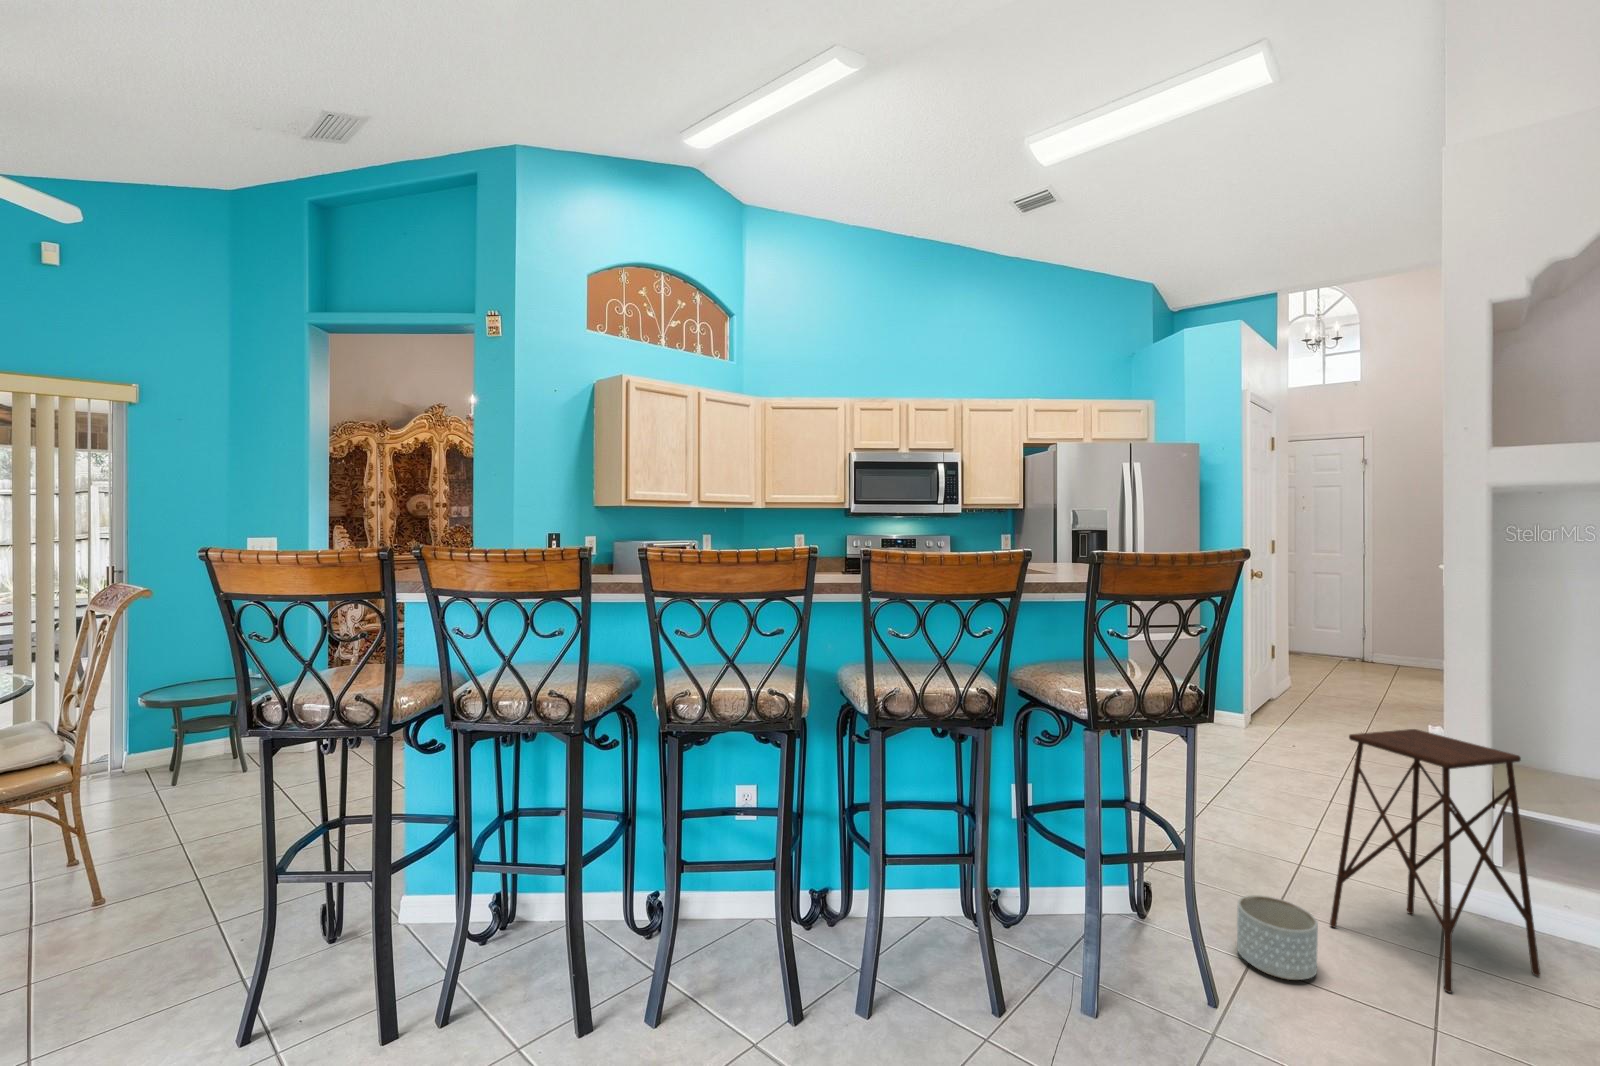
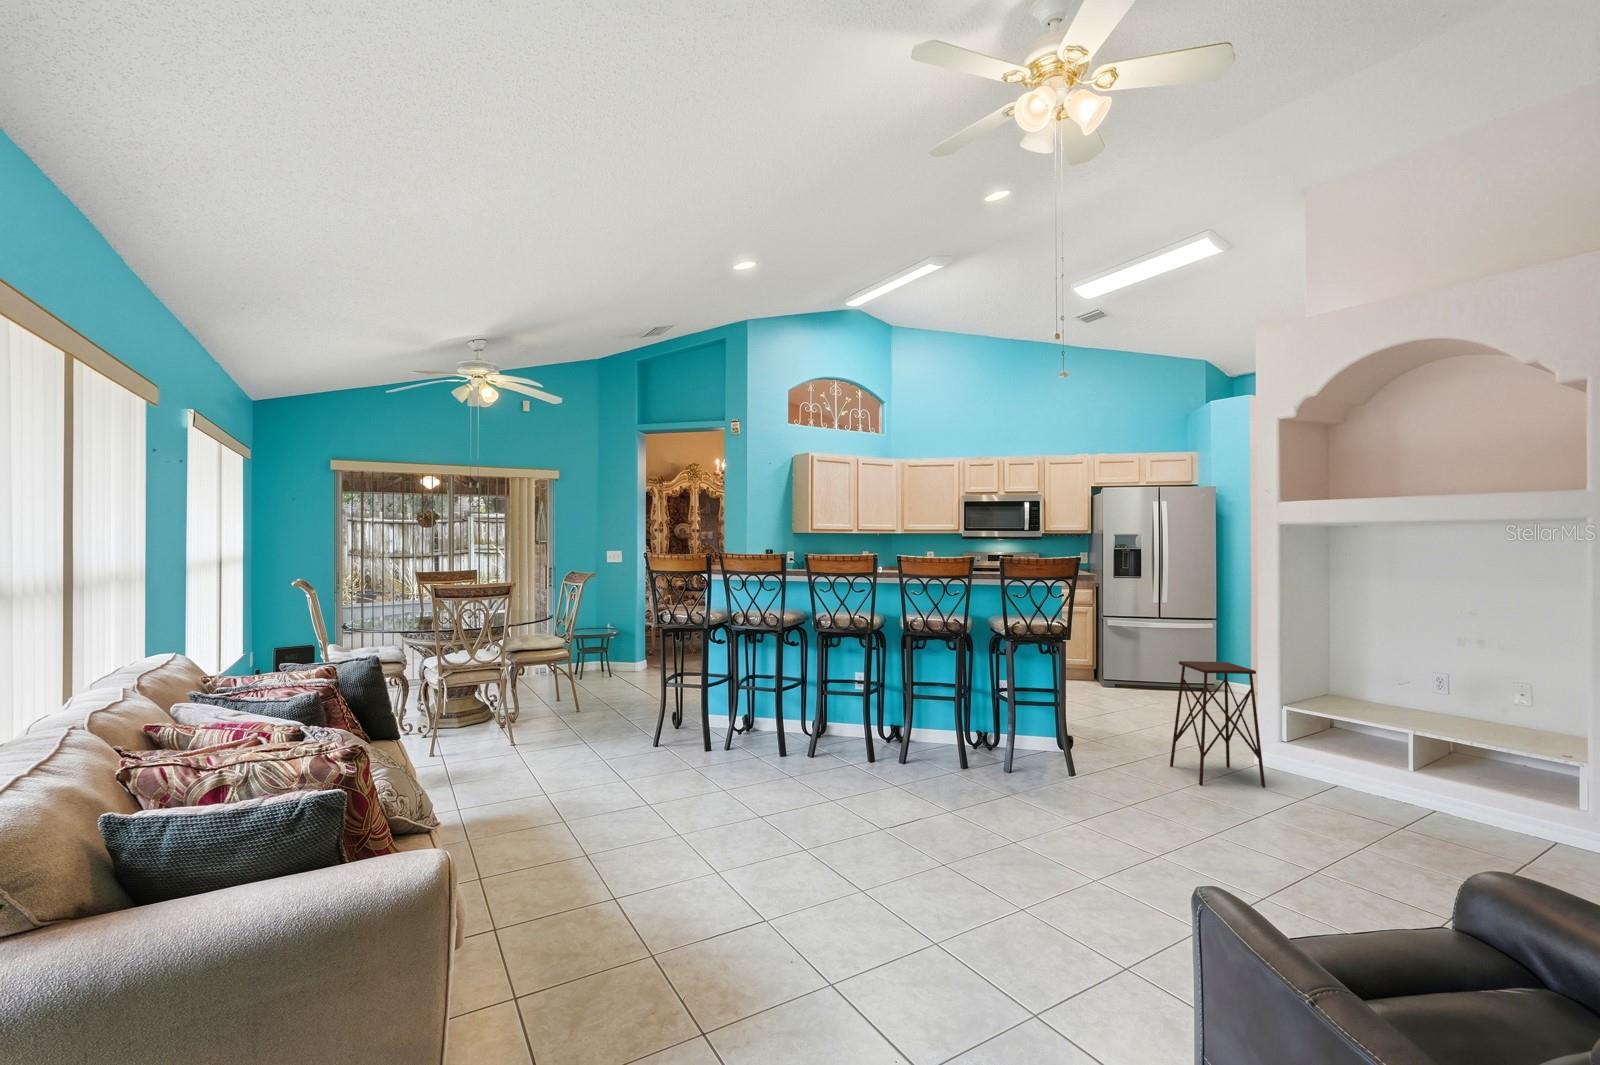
planter: present [1237,895,1318,980] -> none [1101,740,1138,775]

